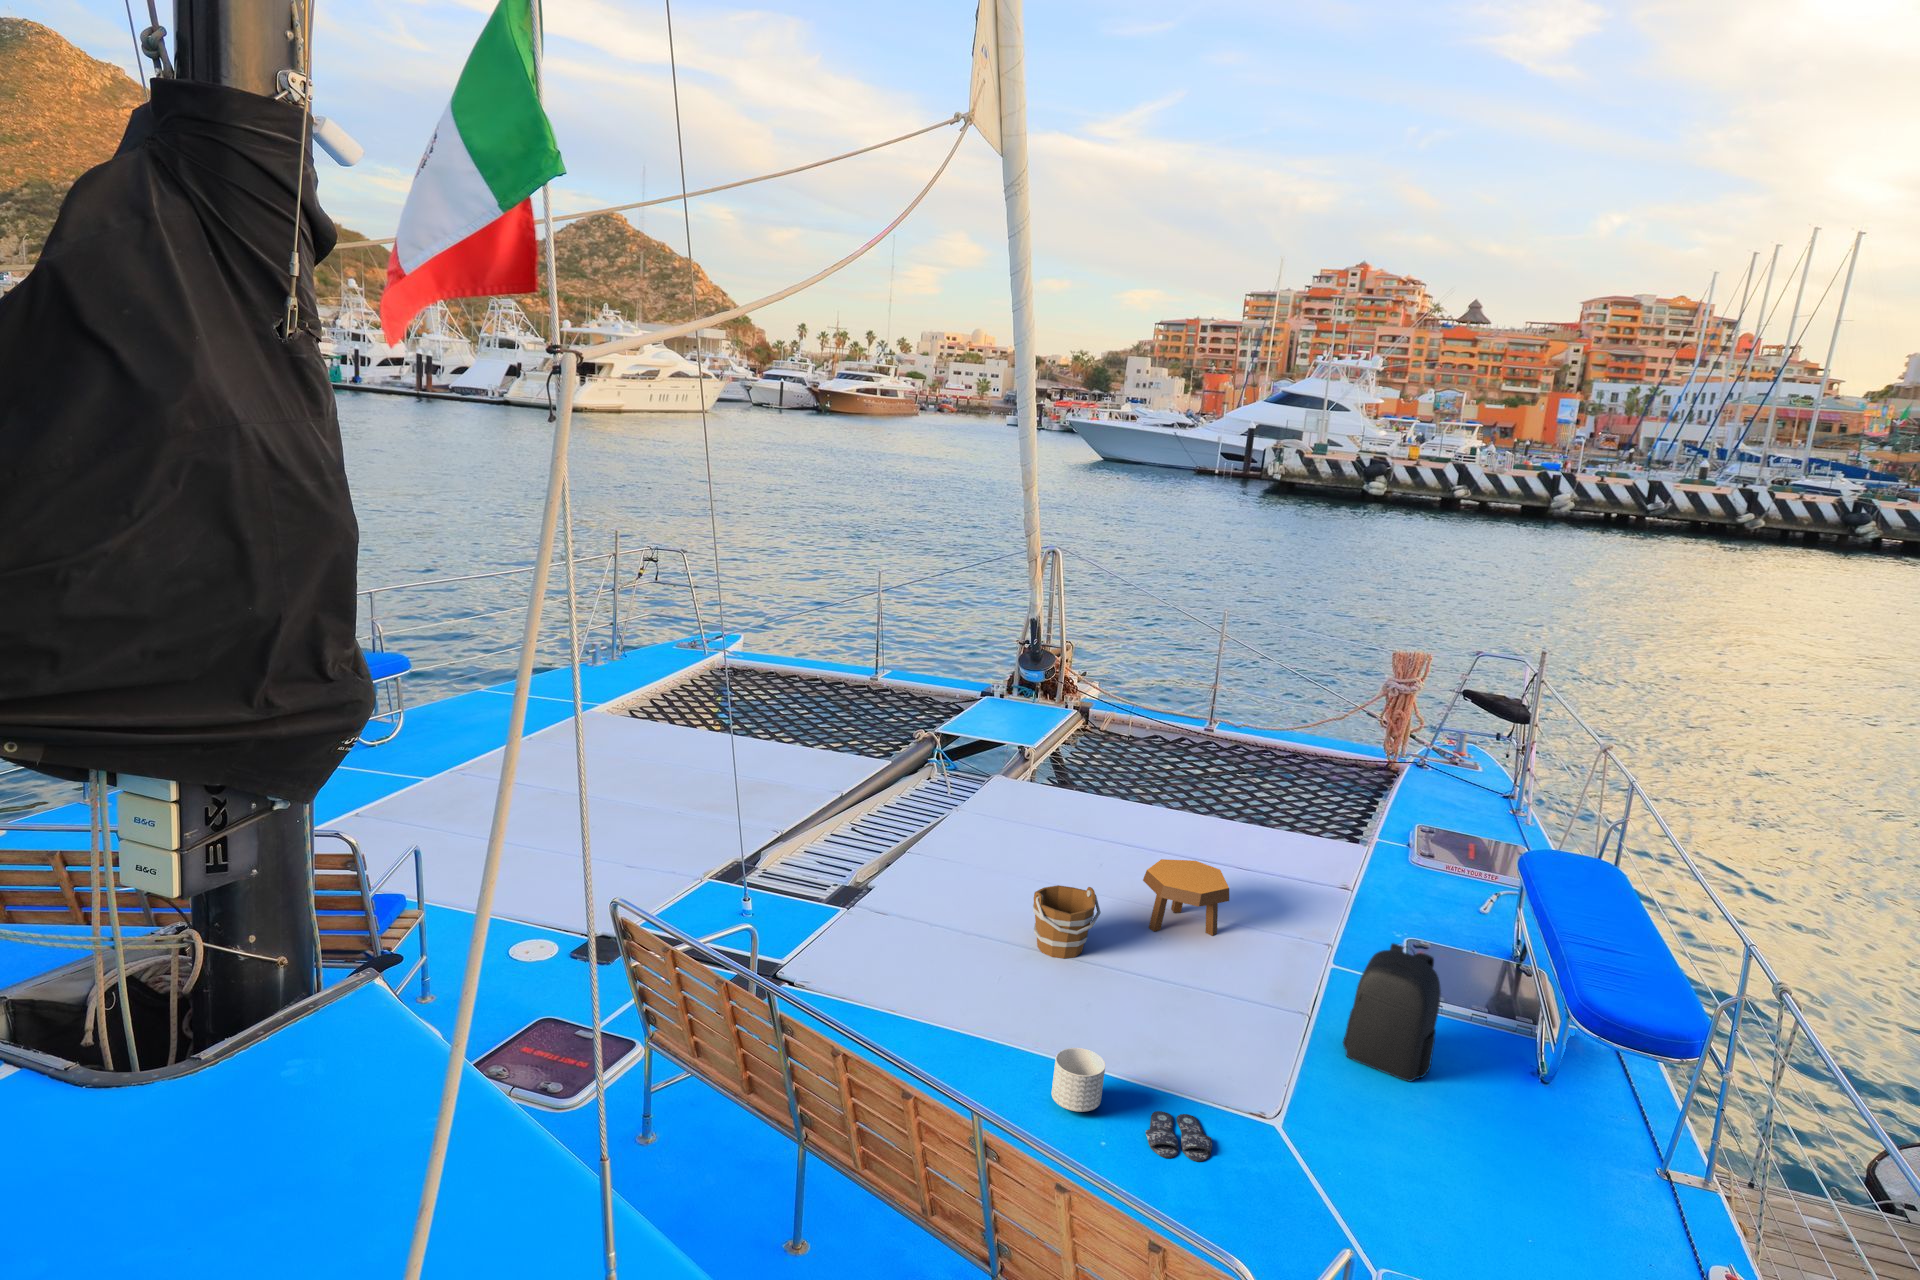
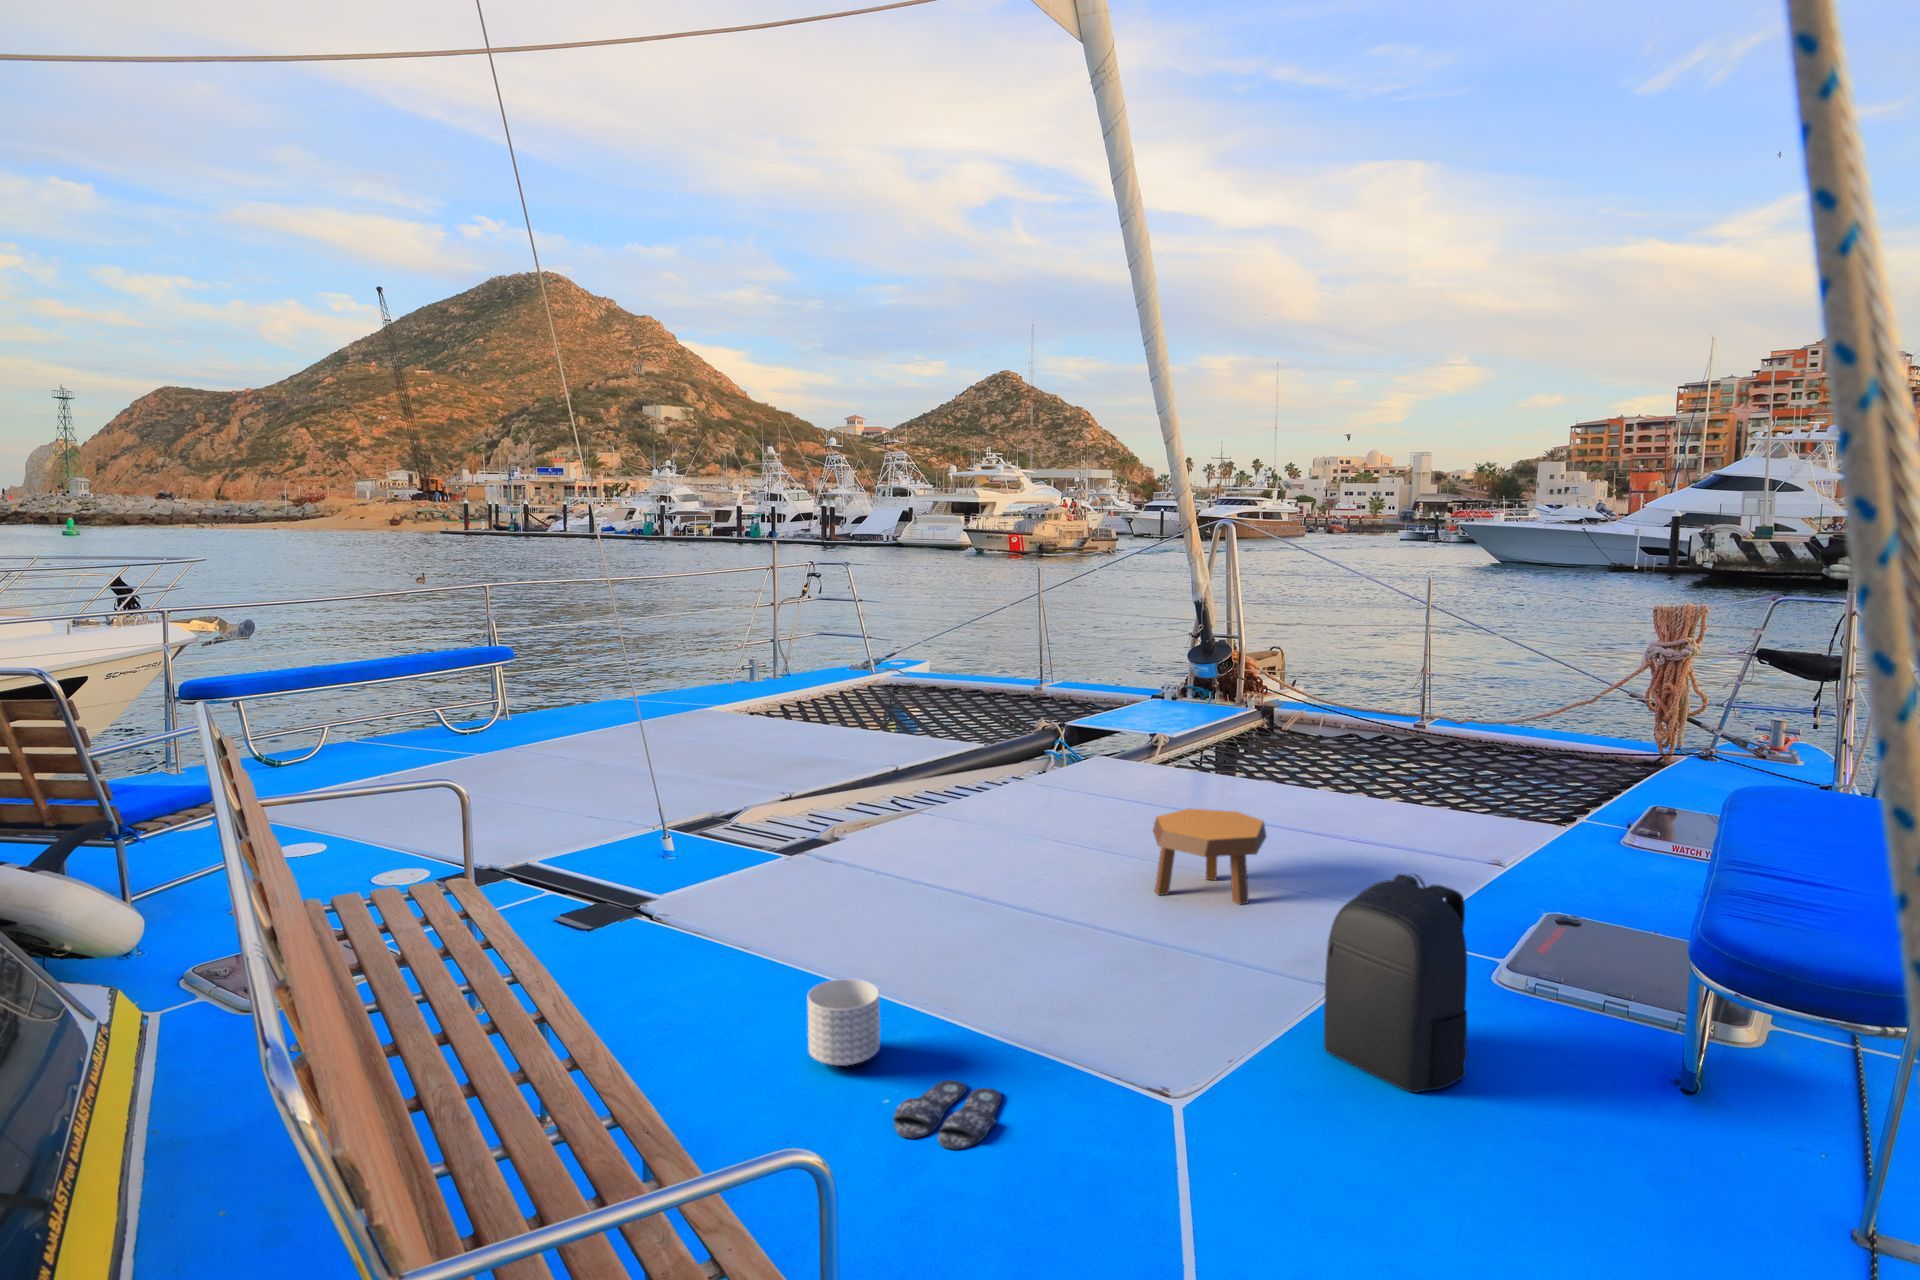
bucket: present [1033,885,1101,959] -> none [968,823,1056,912]

